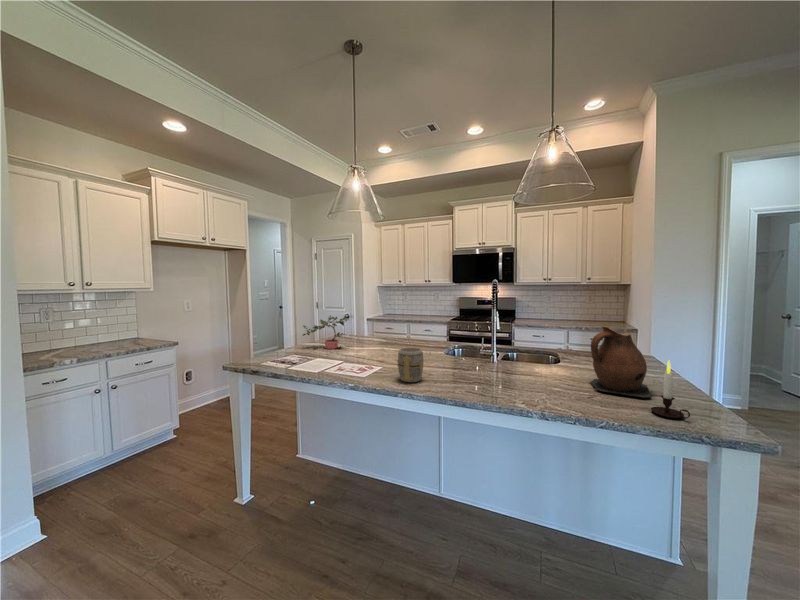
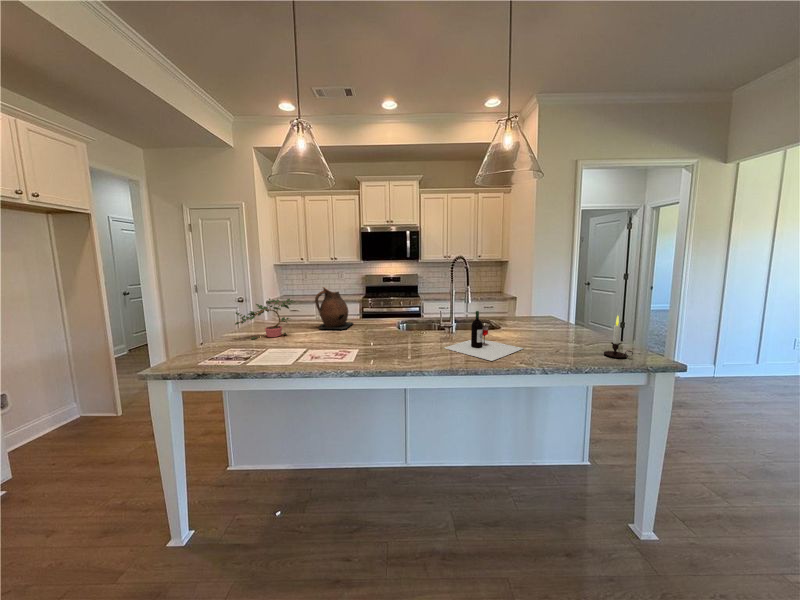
ceramic pitcher: present [591,326,651,399] -> present [315,287,353,329]
wine bottle: none [458,340,549,395] -> present [445,311,523,361]
mug: present [397,347,423,382] -> none [393,325,420,361]

